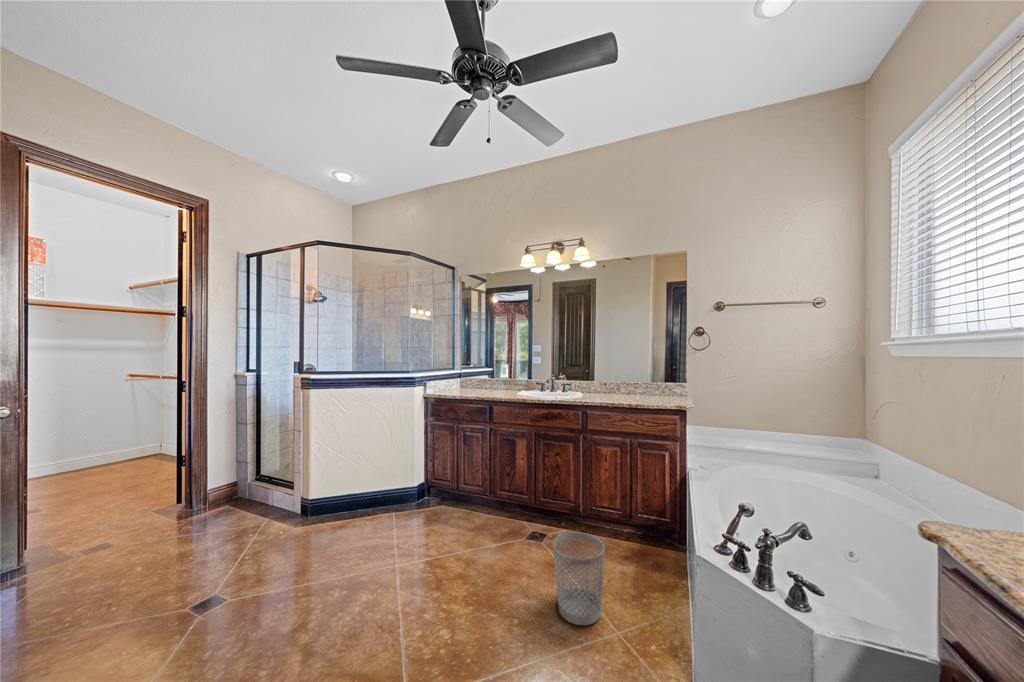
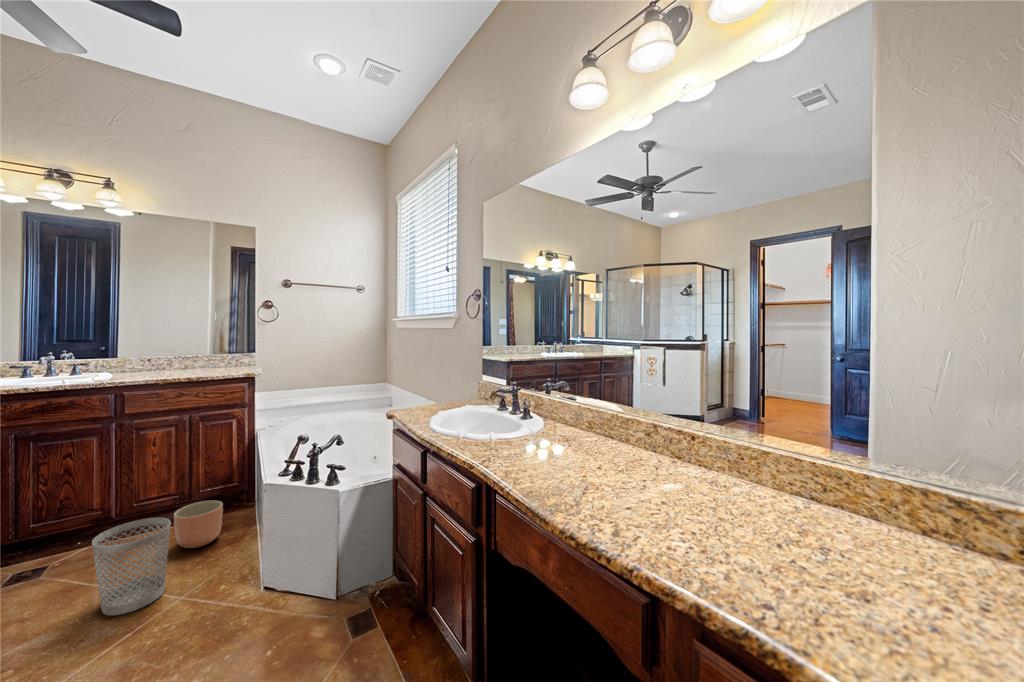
planter: none [615,529,654,579] -> present [174,501,223,548]

